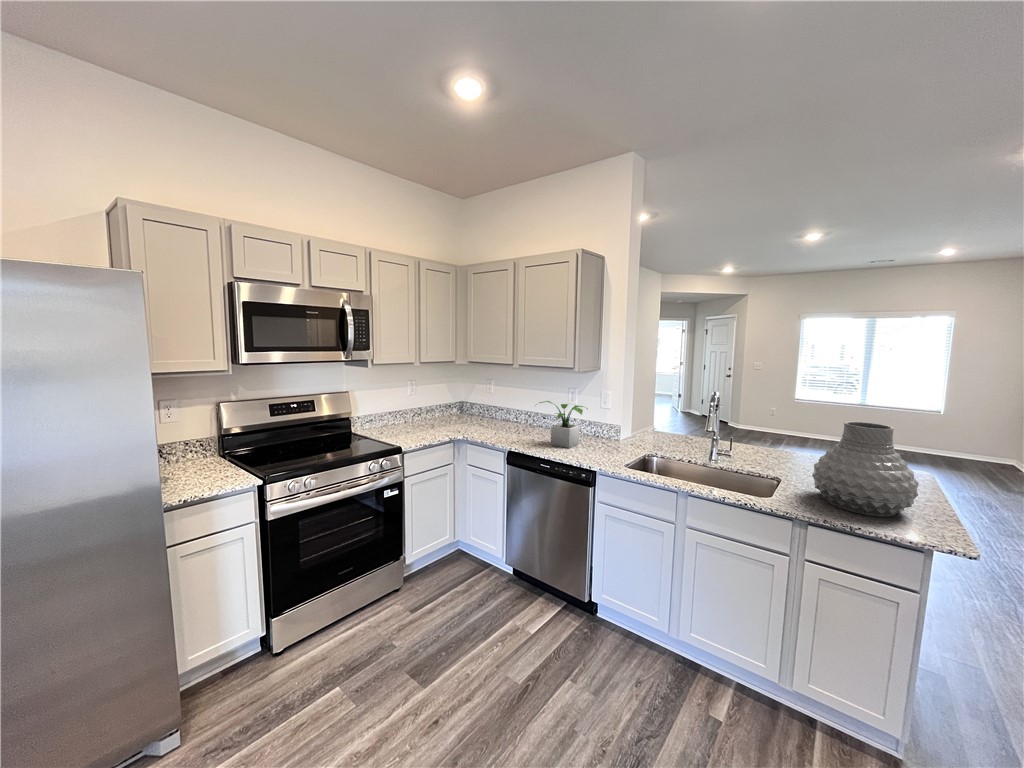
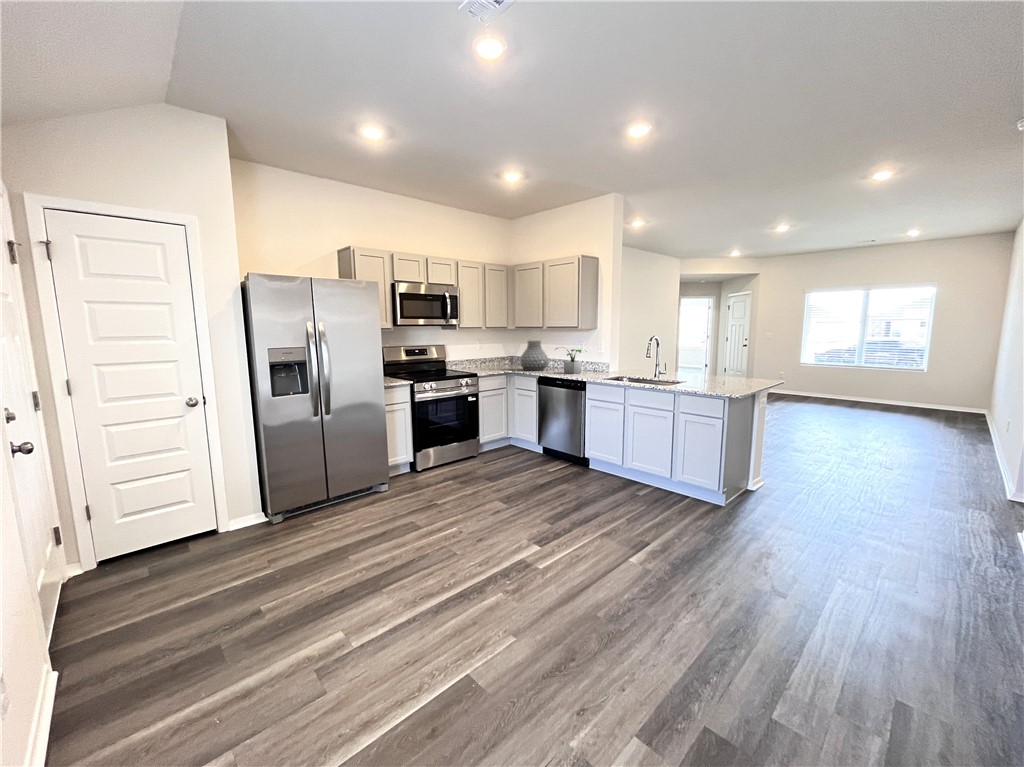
vase: present [812,421,919,517] -> present [520,341,548,371]

